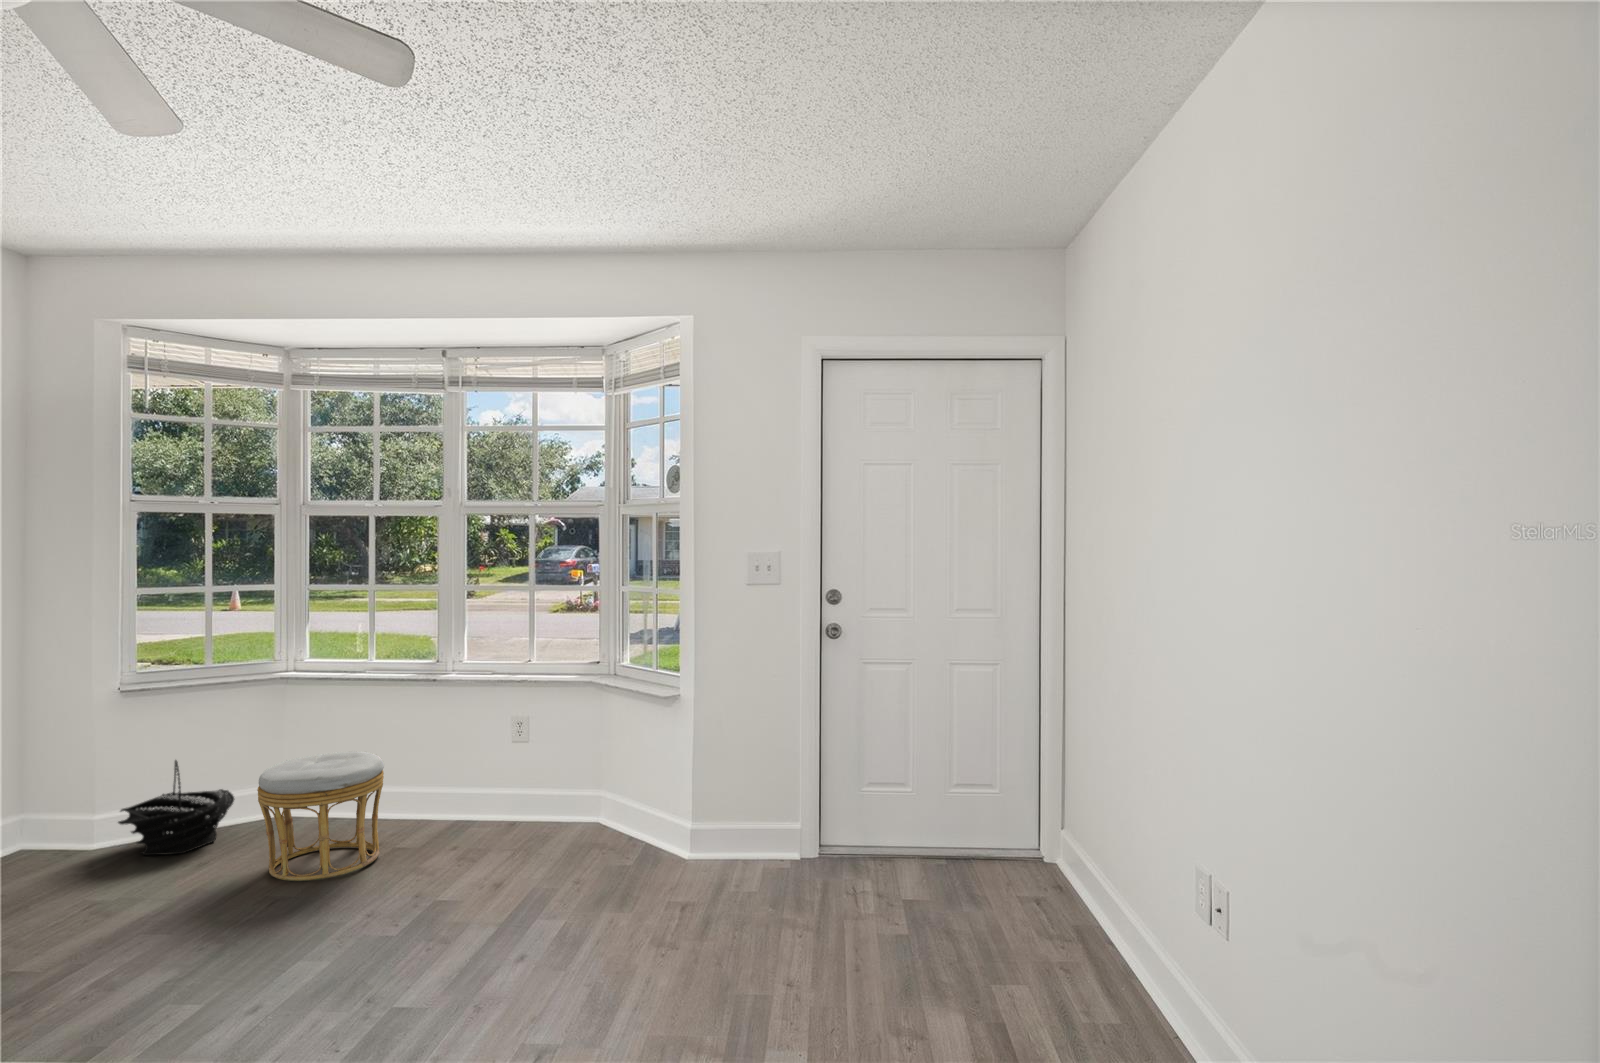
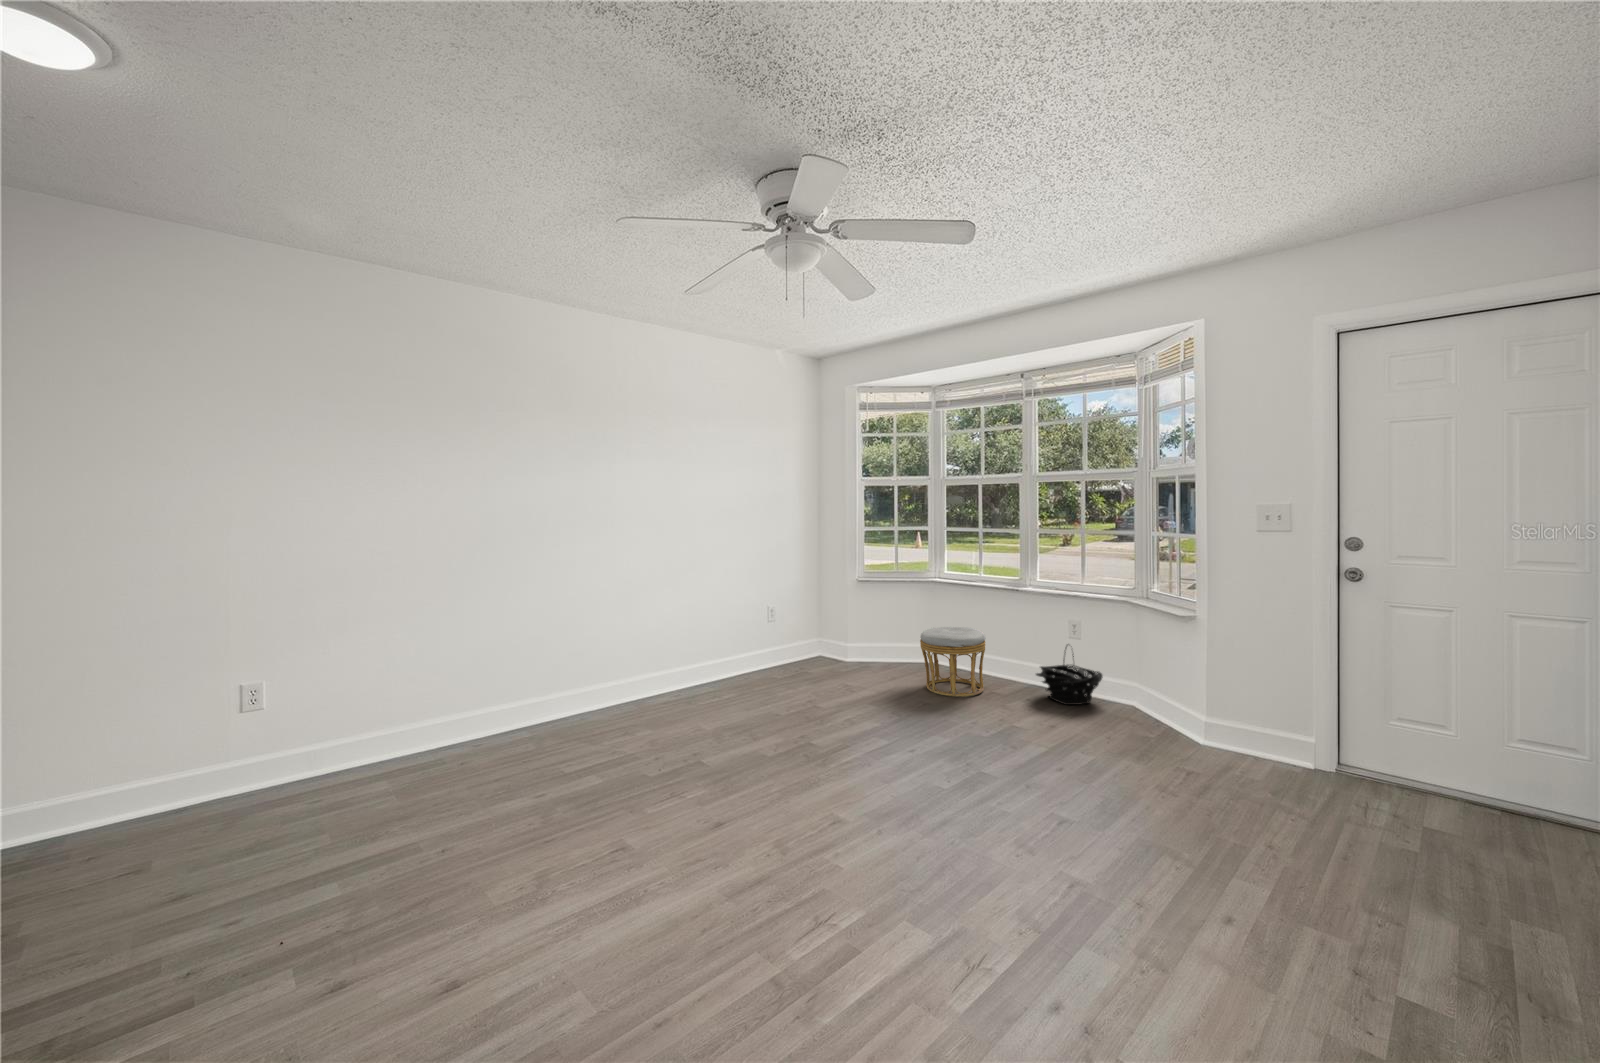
basket: present [118,760,235,855] -> present [1036,646,1103,705]

